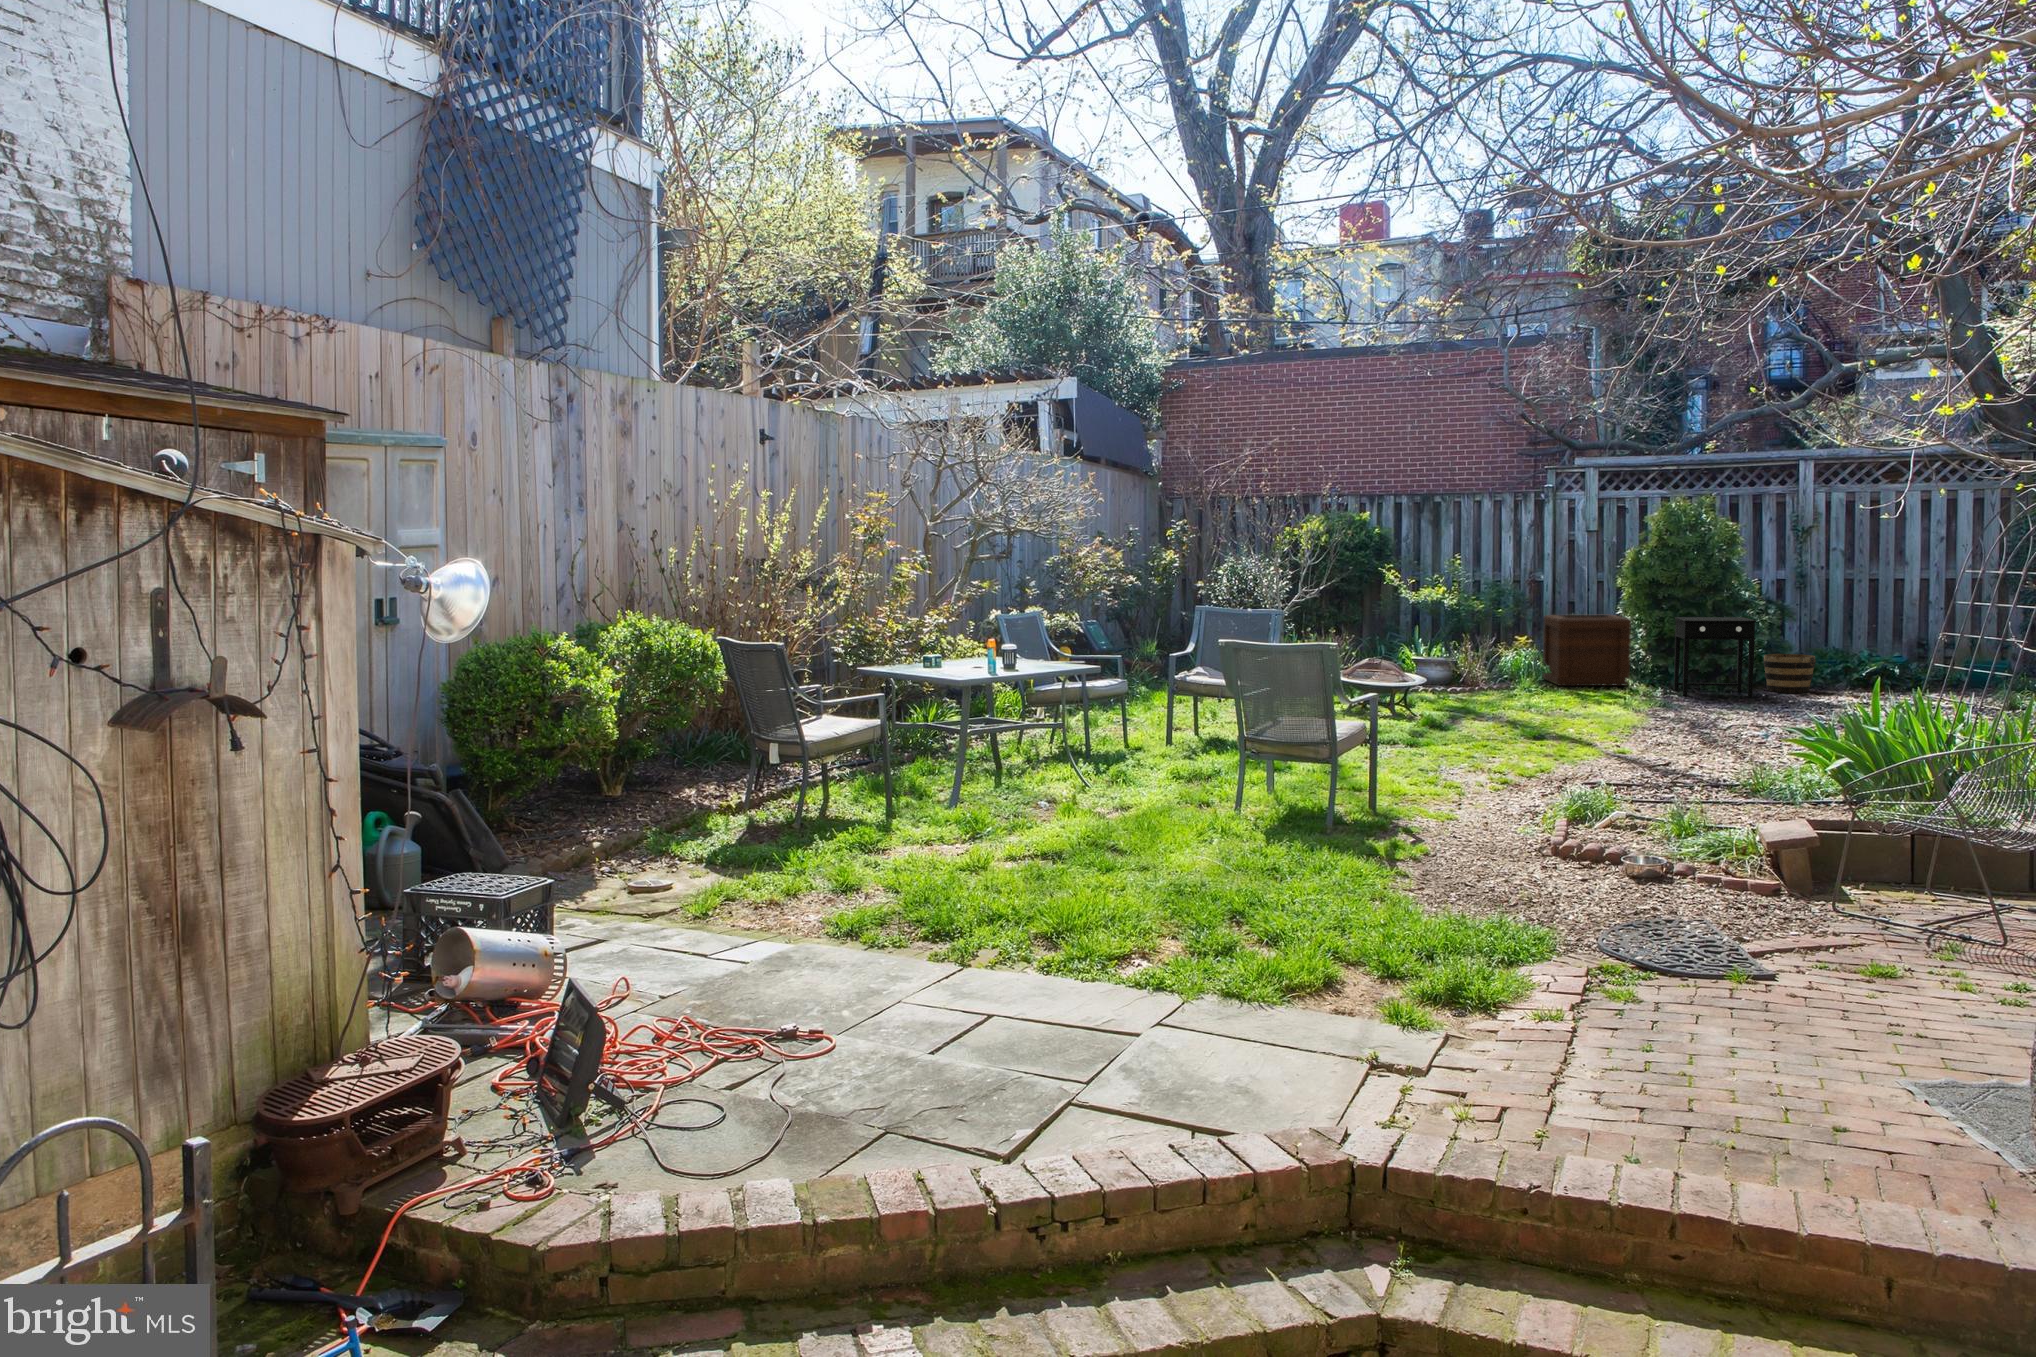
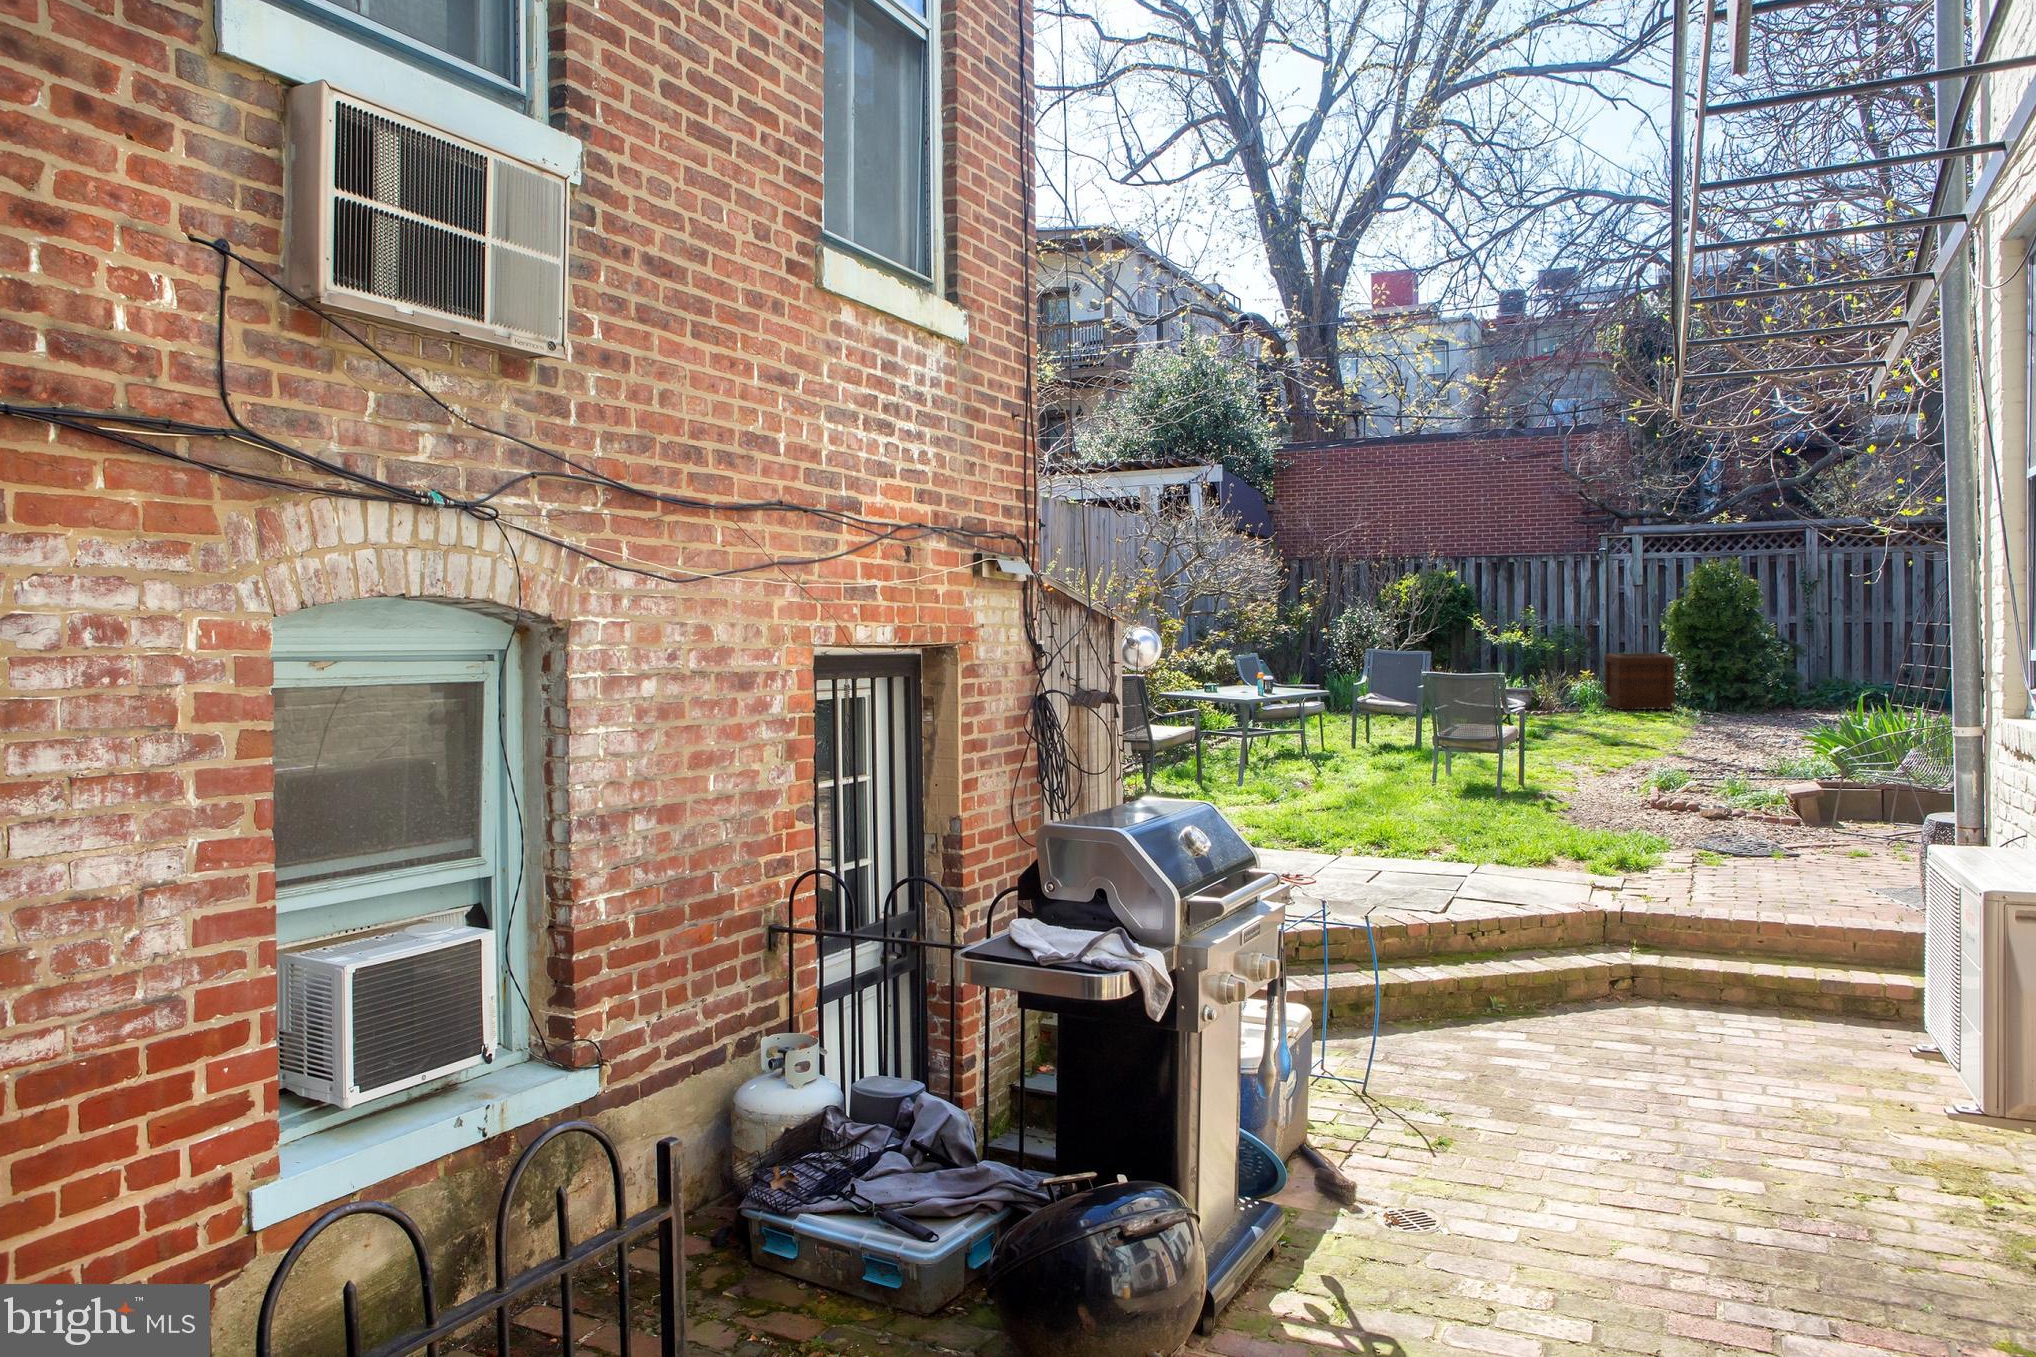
side table: present [1674,617,1756,697] -> none [1710,655,1774,717]
bucket: present [1763,654,1816,693] -> none [1779,684,1820,714]

